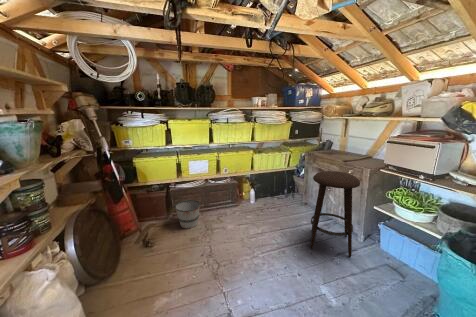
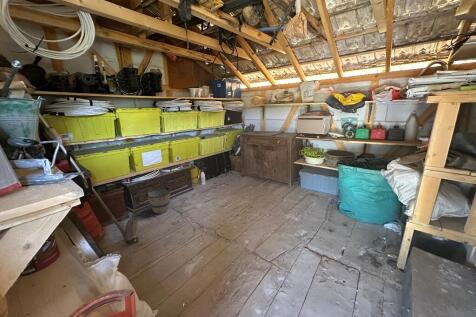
stool: present [310,171,360,257] -> none [258,144,289,200]

